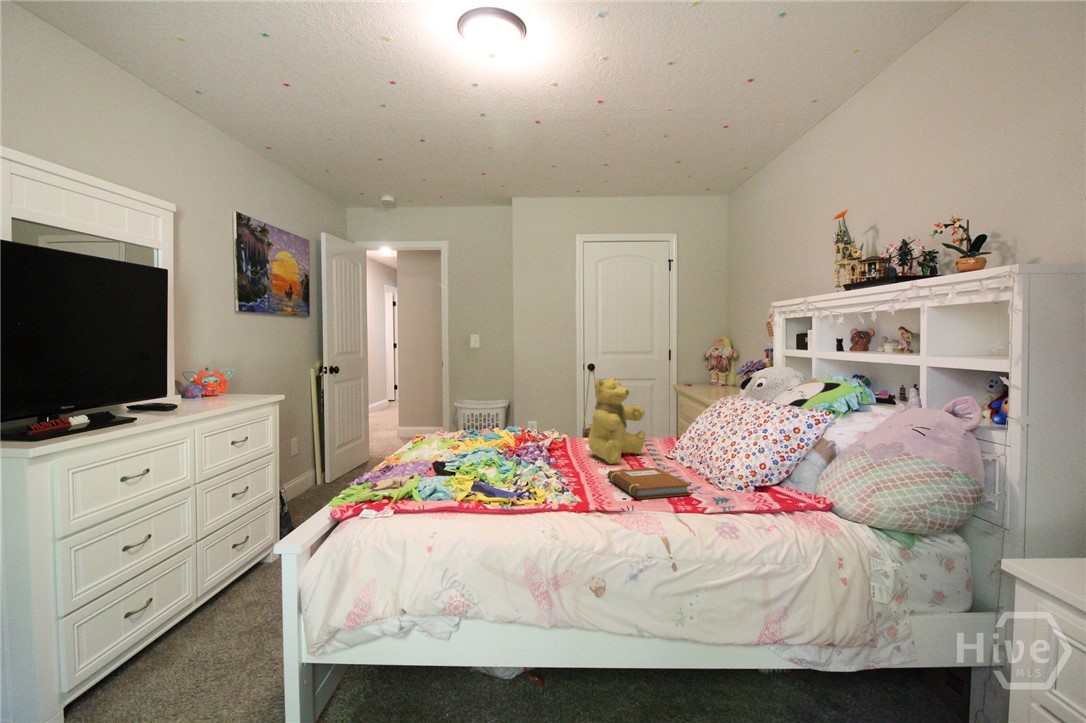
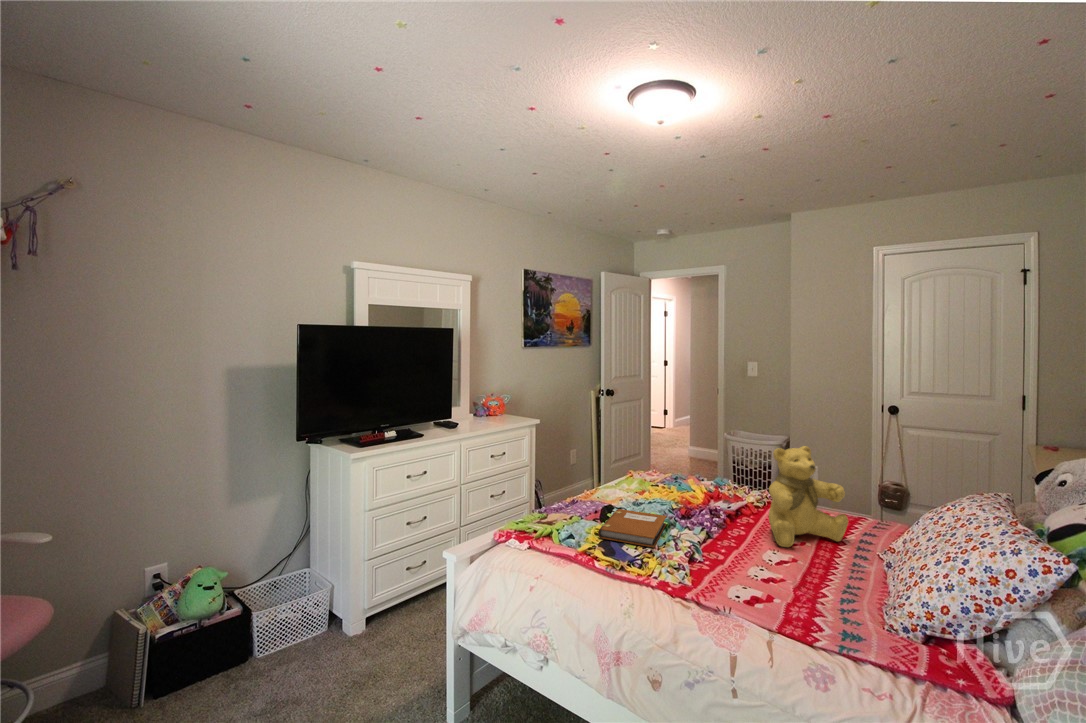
notebook: present [608,468,691,499] -> present [598,509,666,547]

